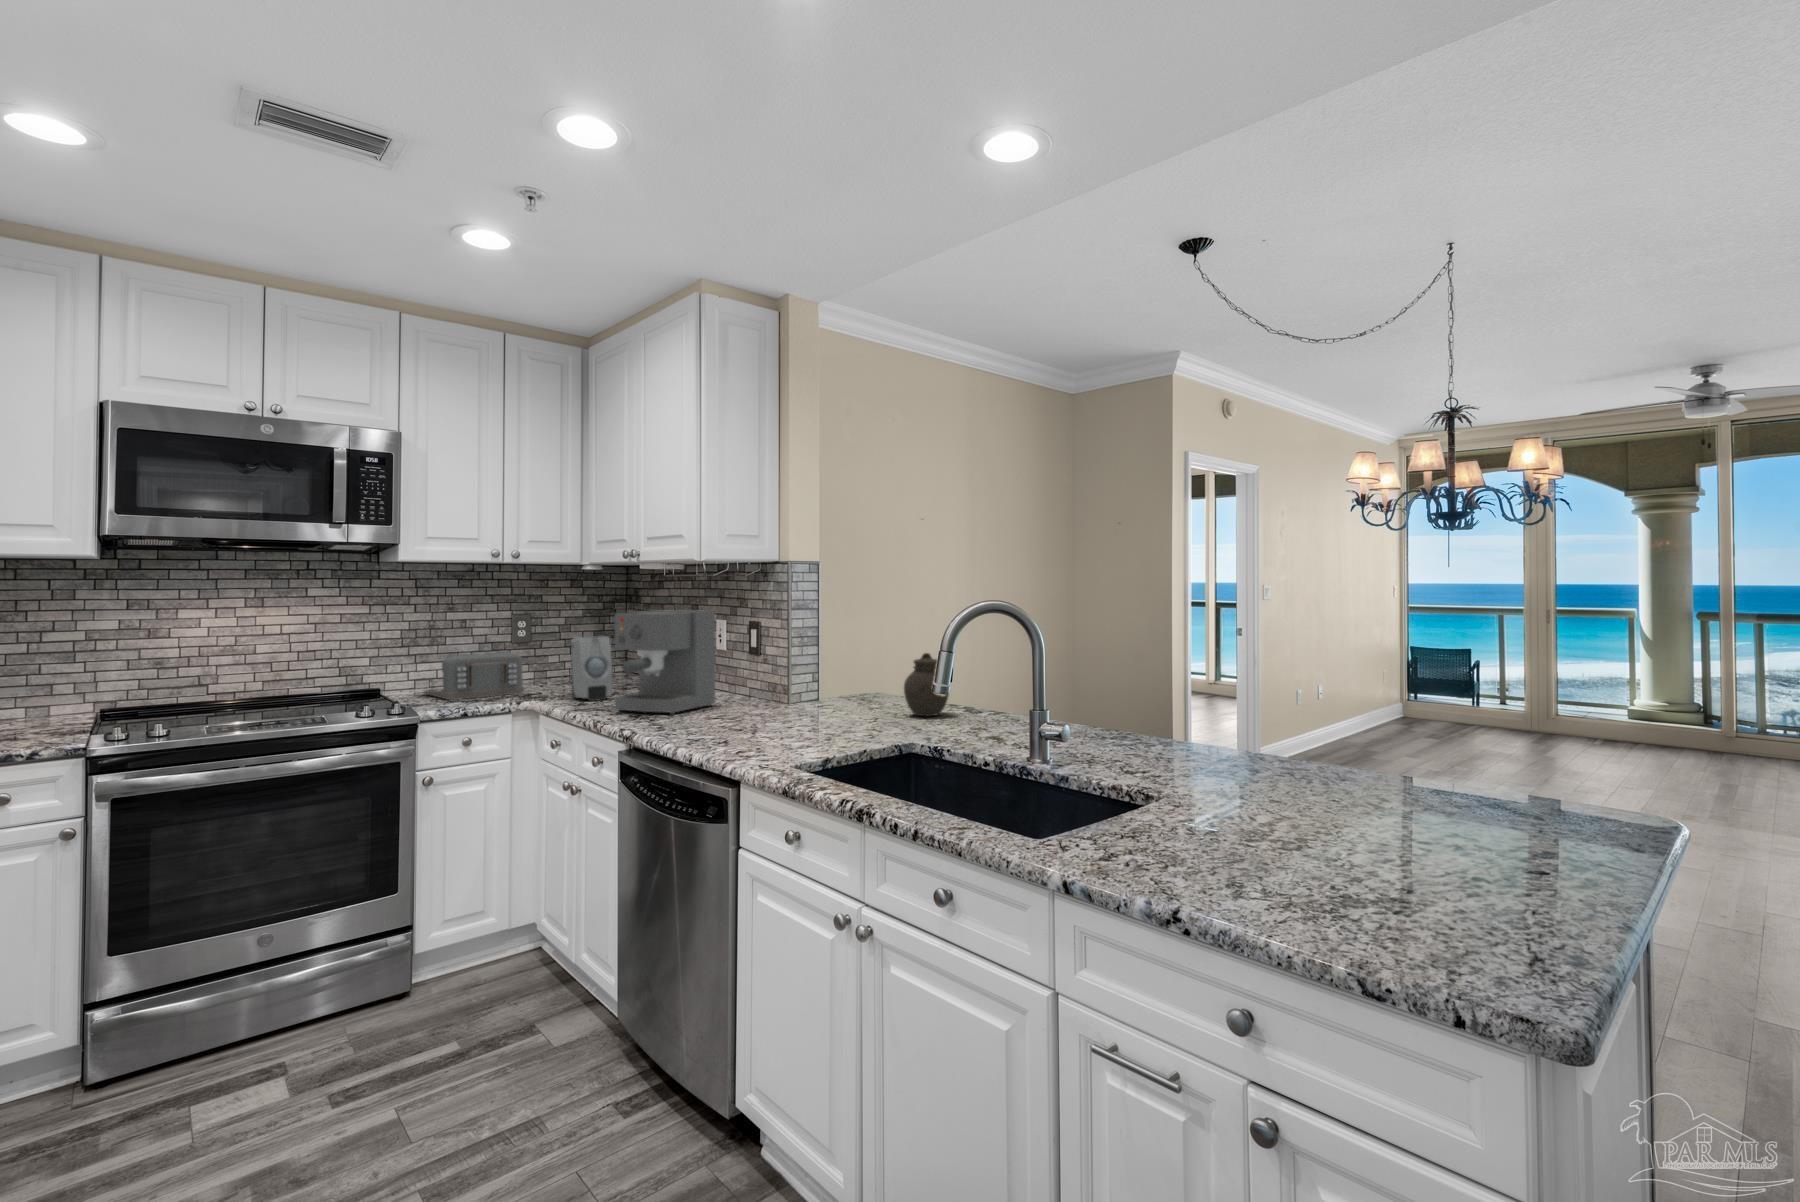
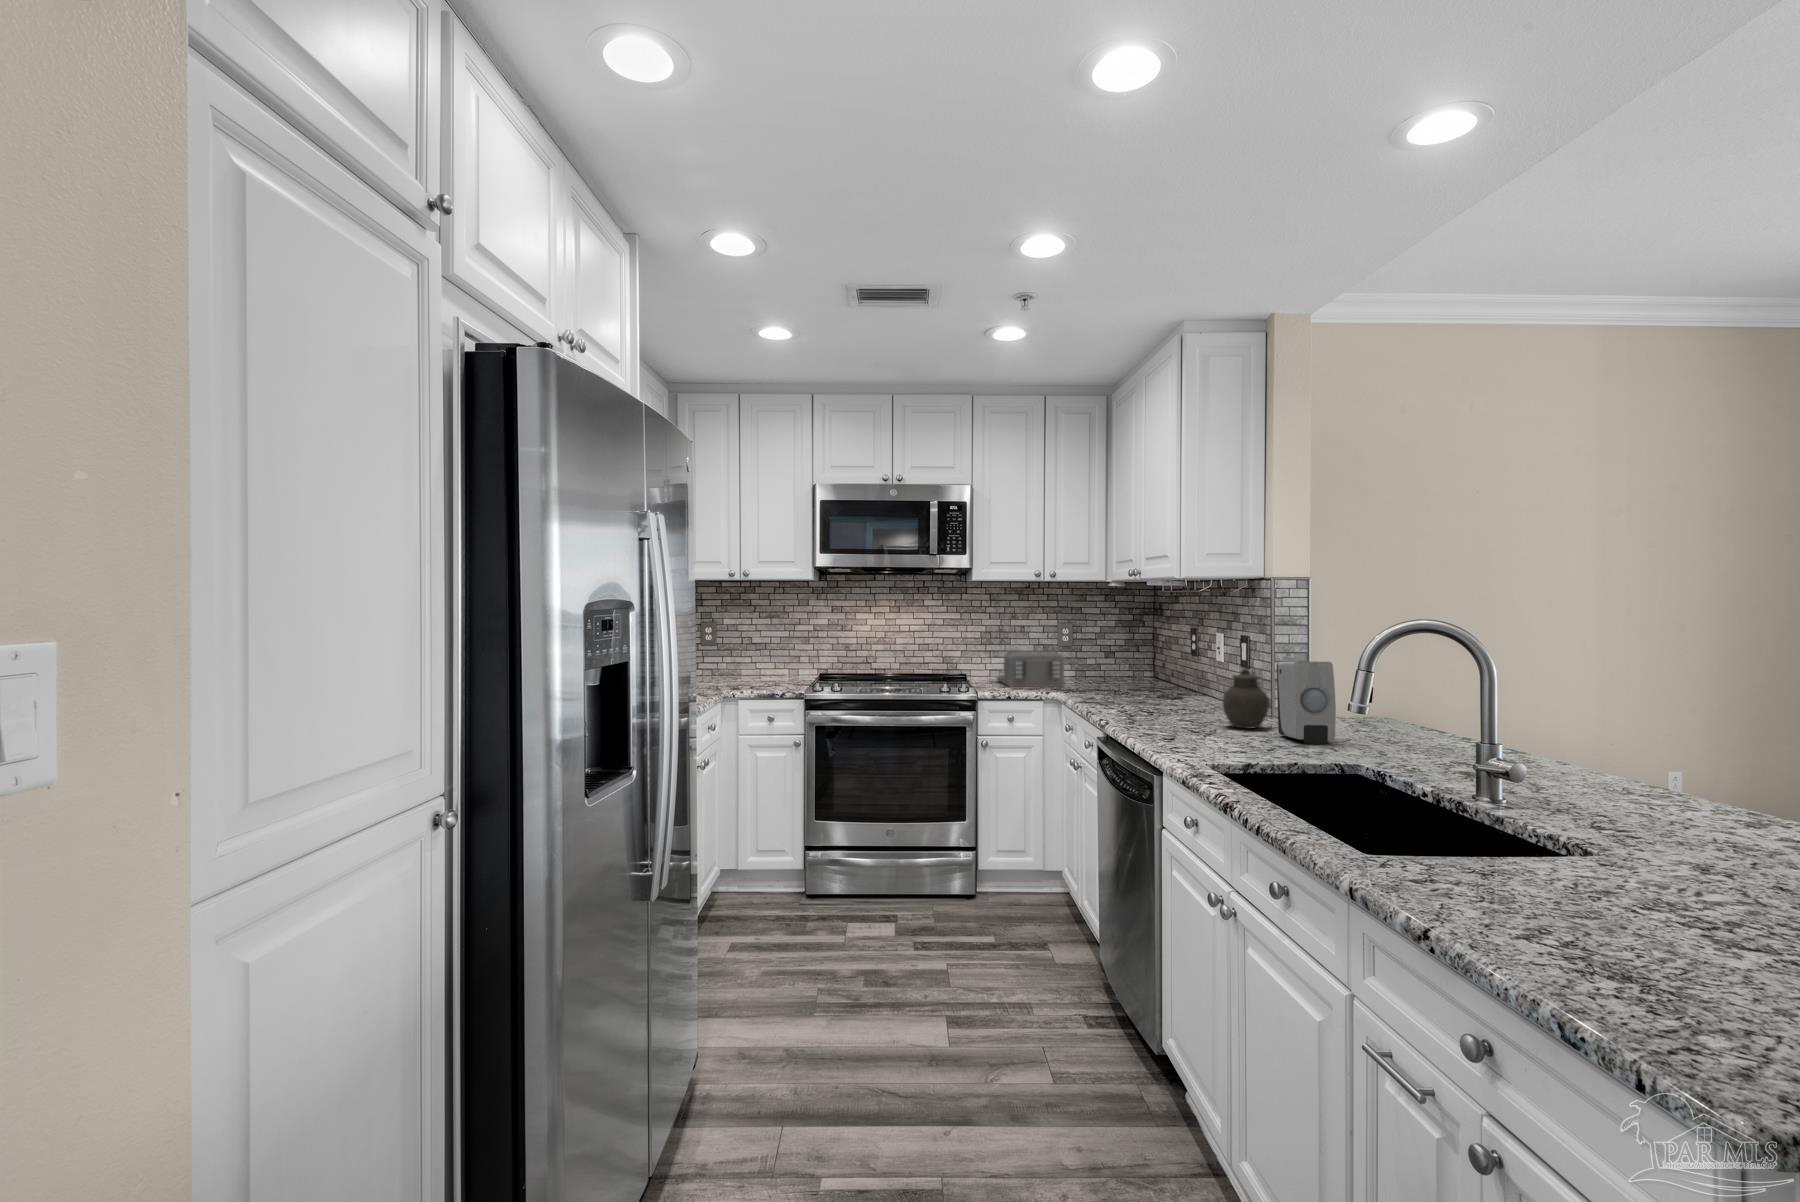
coffee maker: present [615,610,716,715] -> none [1115,623,1205,714]
soap dispenser: present [570,636,612,701] -> present [1277,661,1336,744]
jar: present [904,653,949,716] -> present [1223,669,1269,729]

